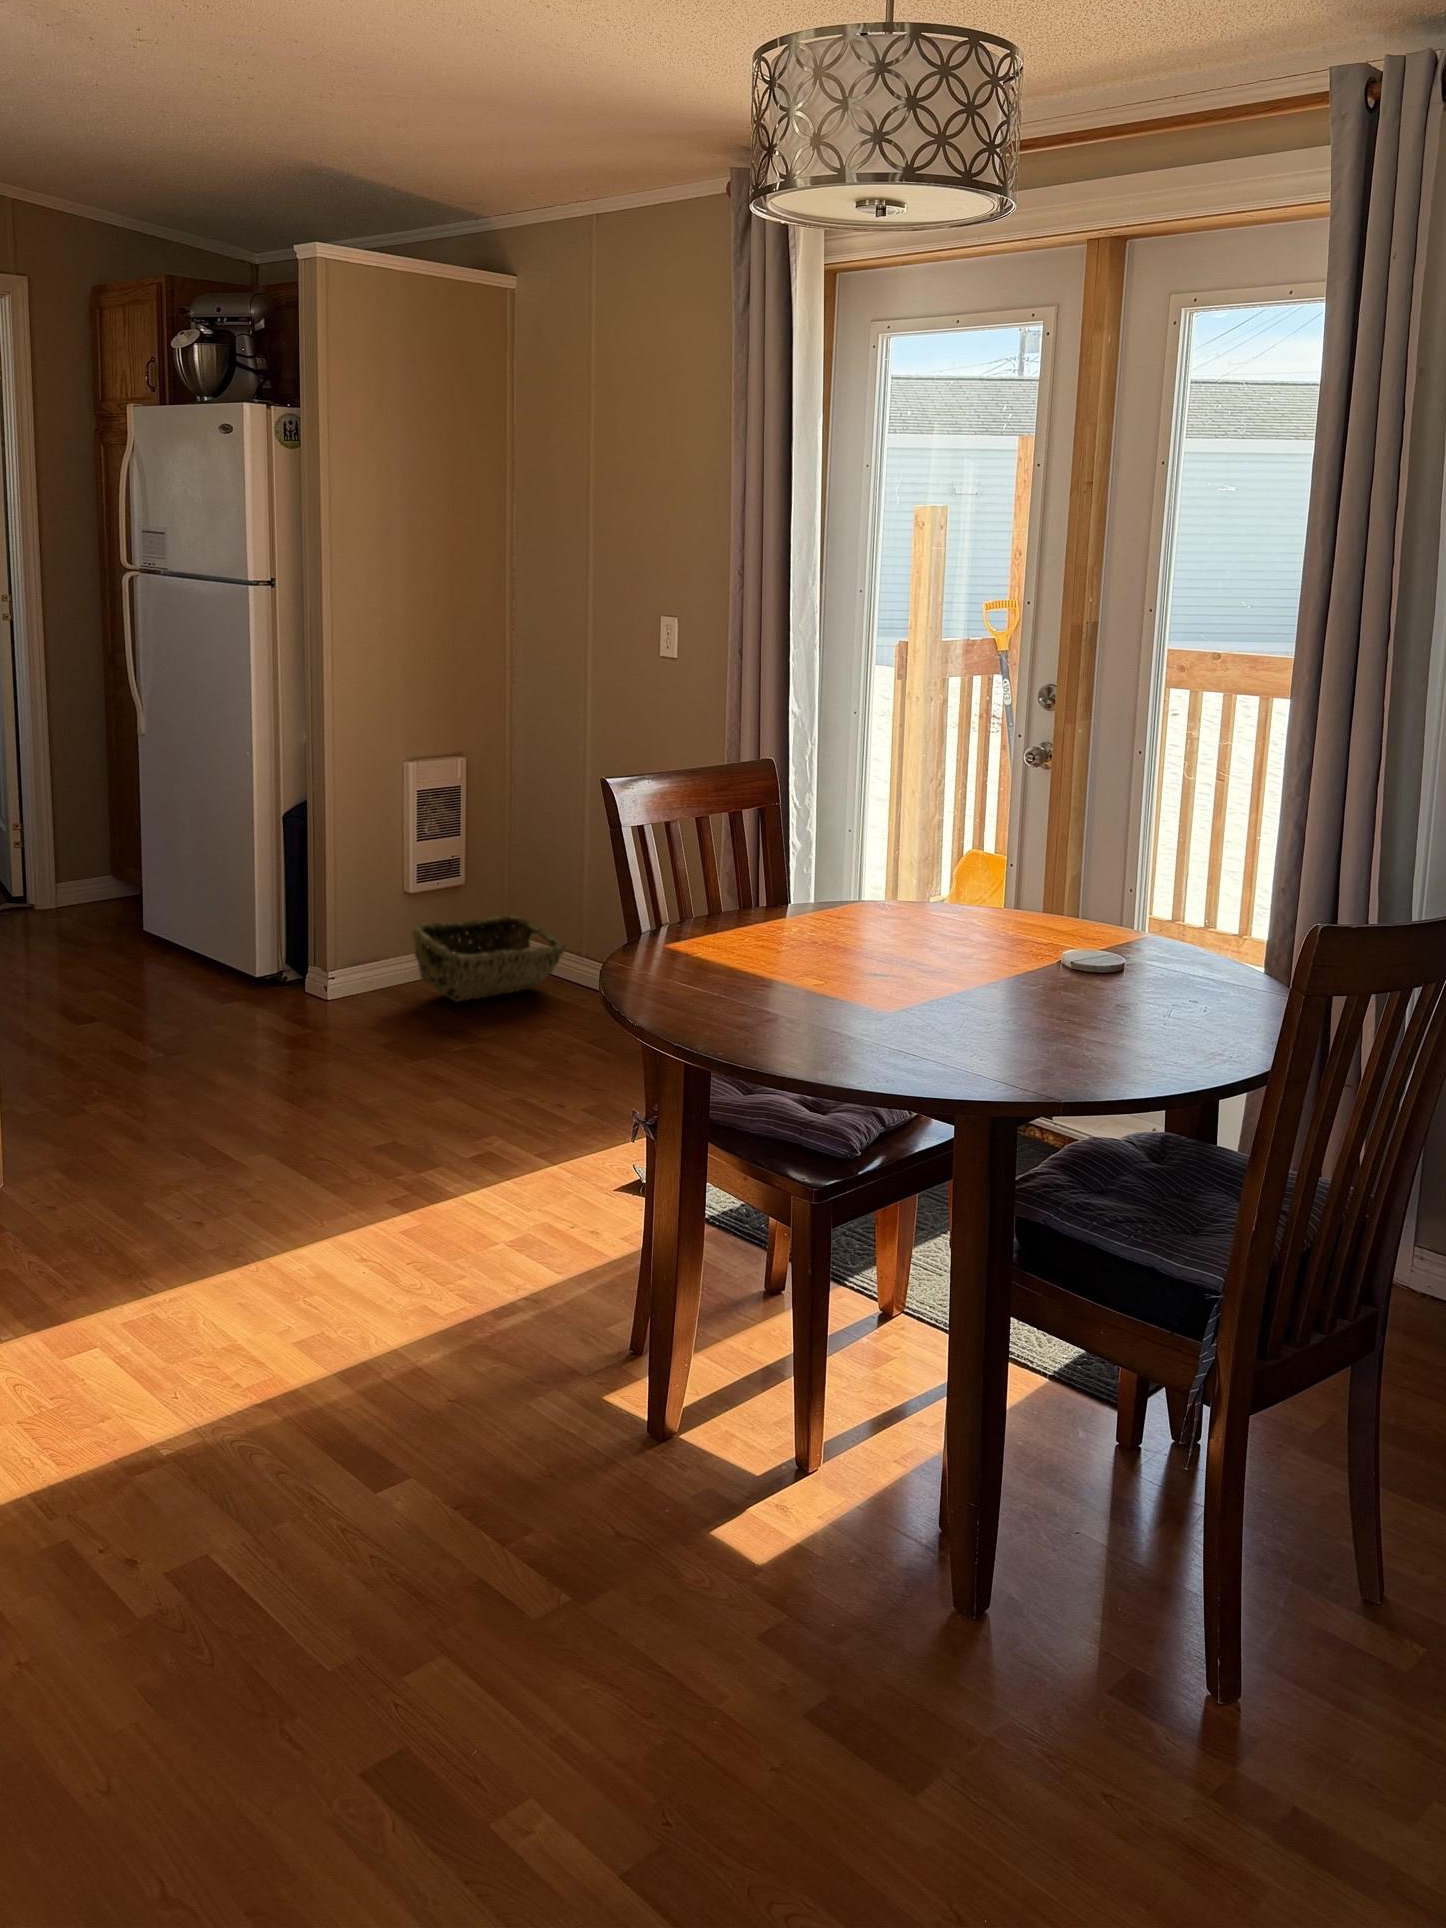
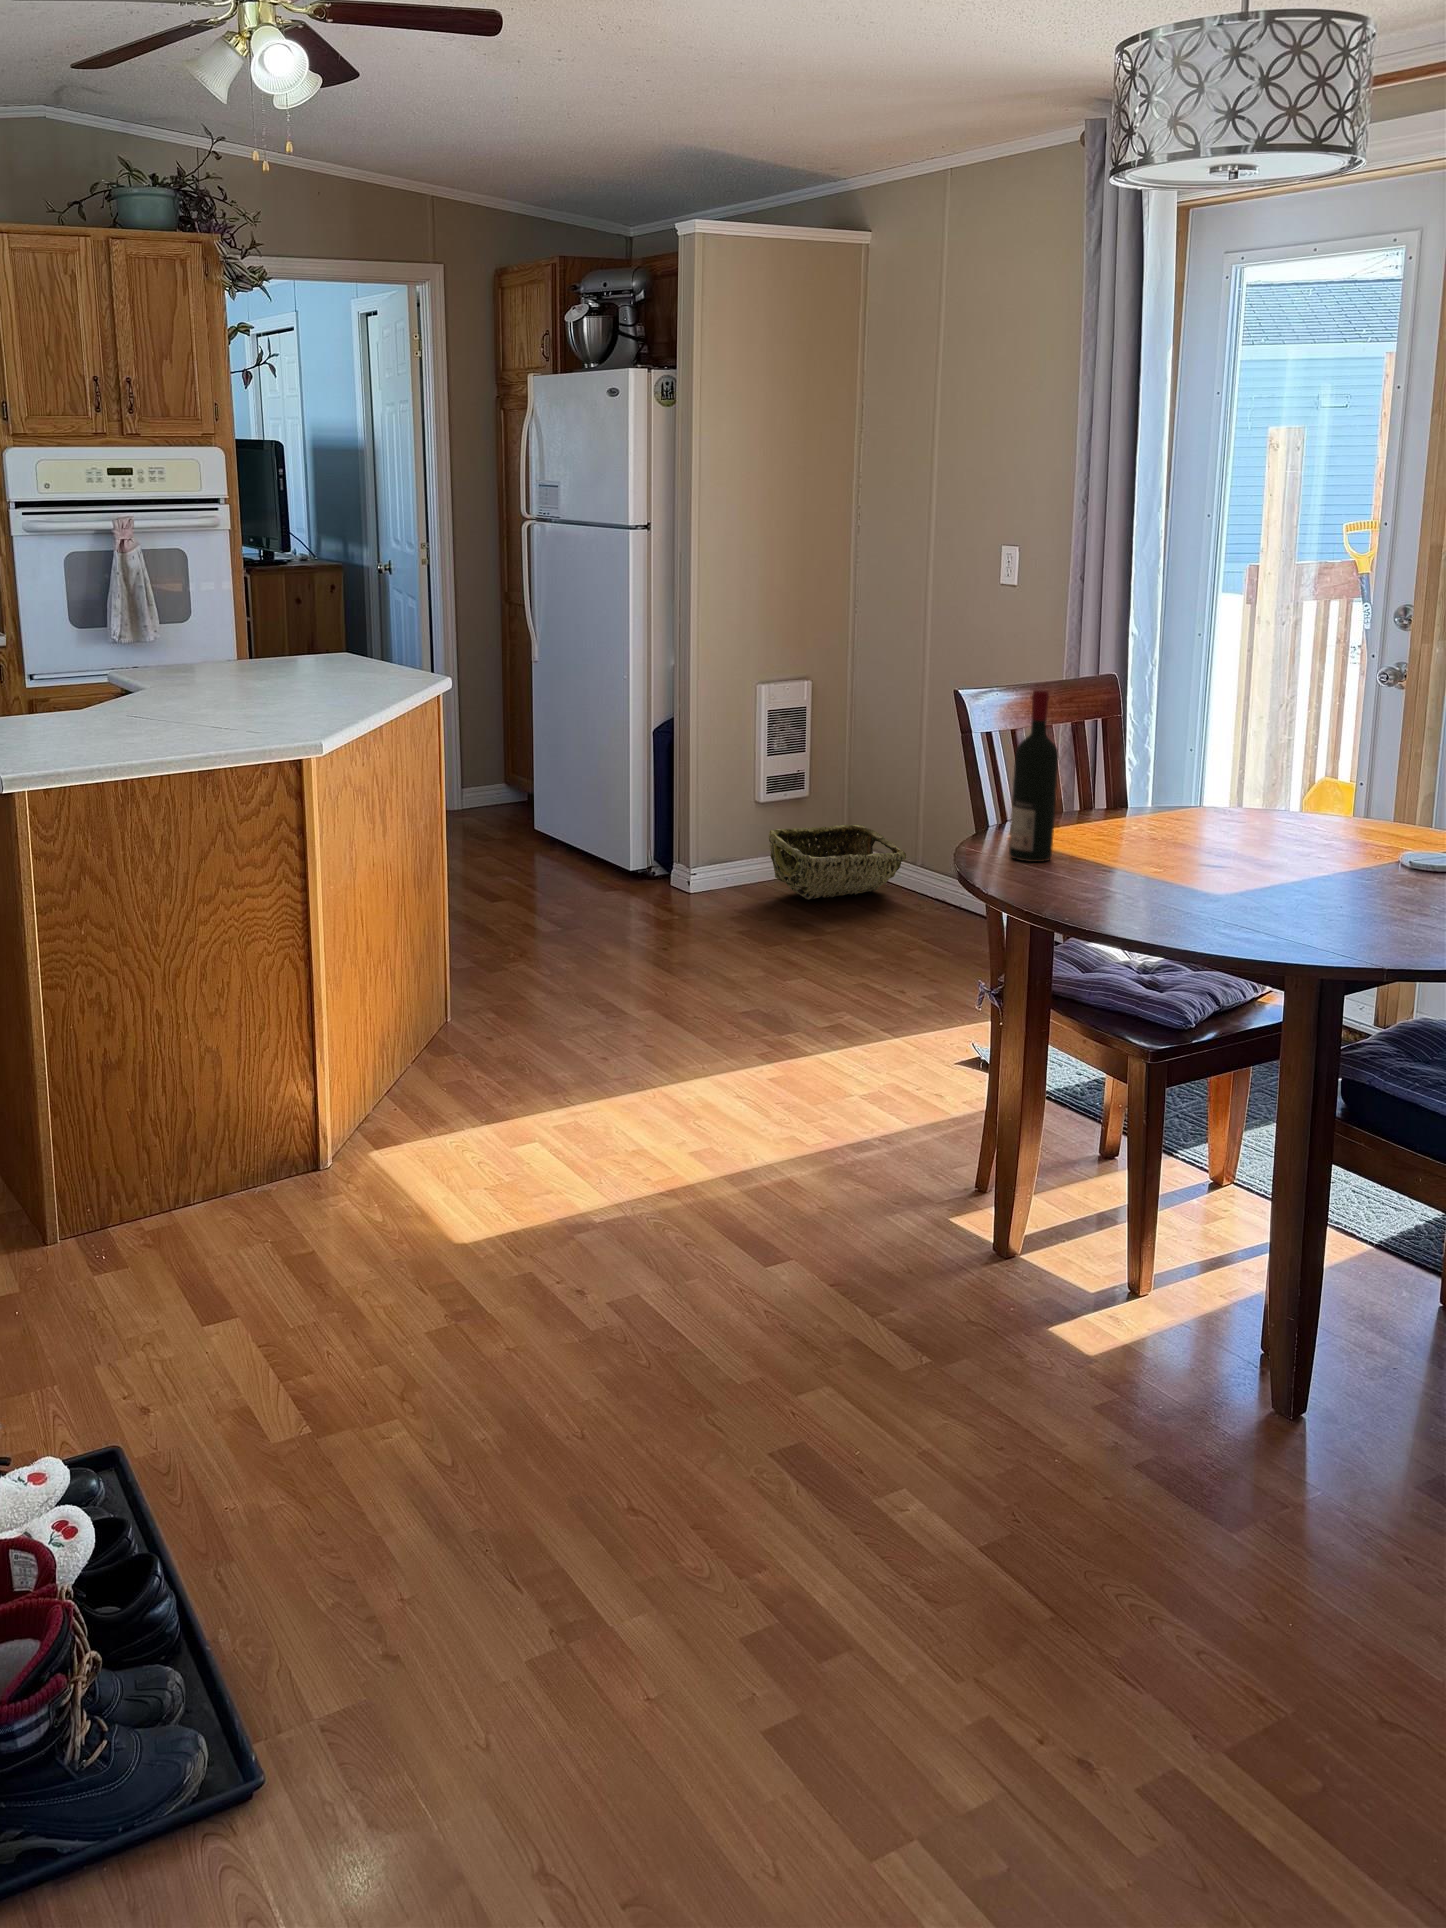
wine bottle: none [657,783,710,981] -> present [1009,689,1059,862]

